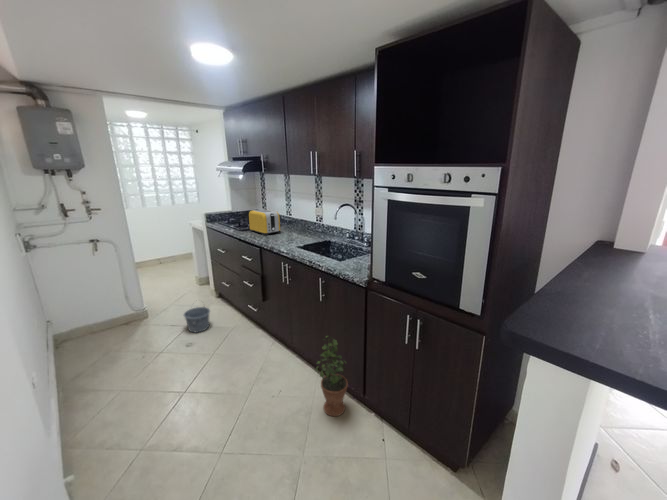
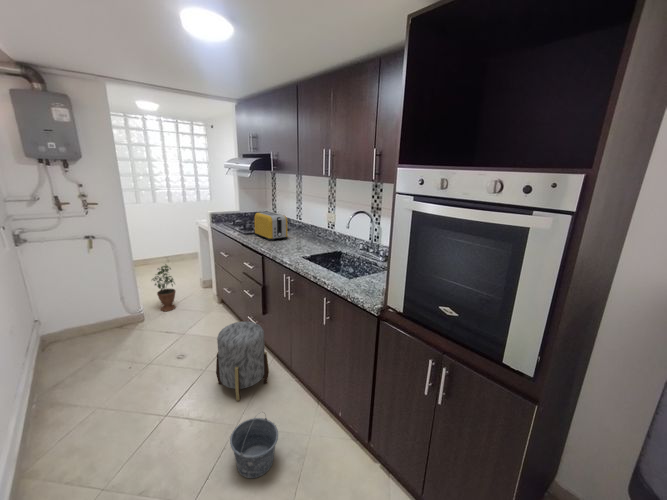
bucket: present [184,307,210,332] -> present [230,418,278,478]
stool: none [226,307,273,376] -> present [216,321,269,401]
potted plant: present [316,337,348,416] -> present [152,265,176,311]

